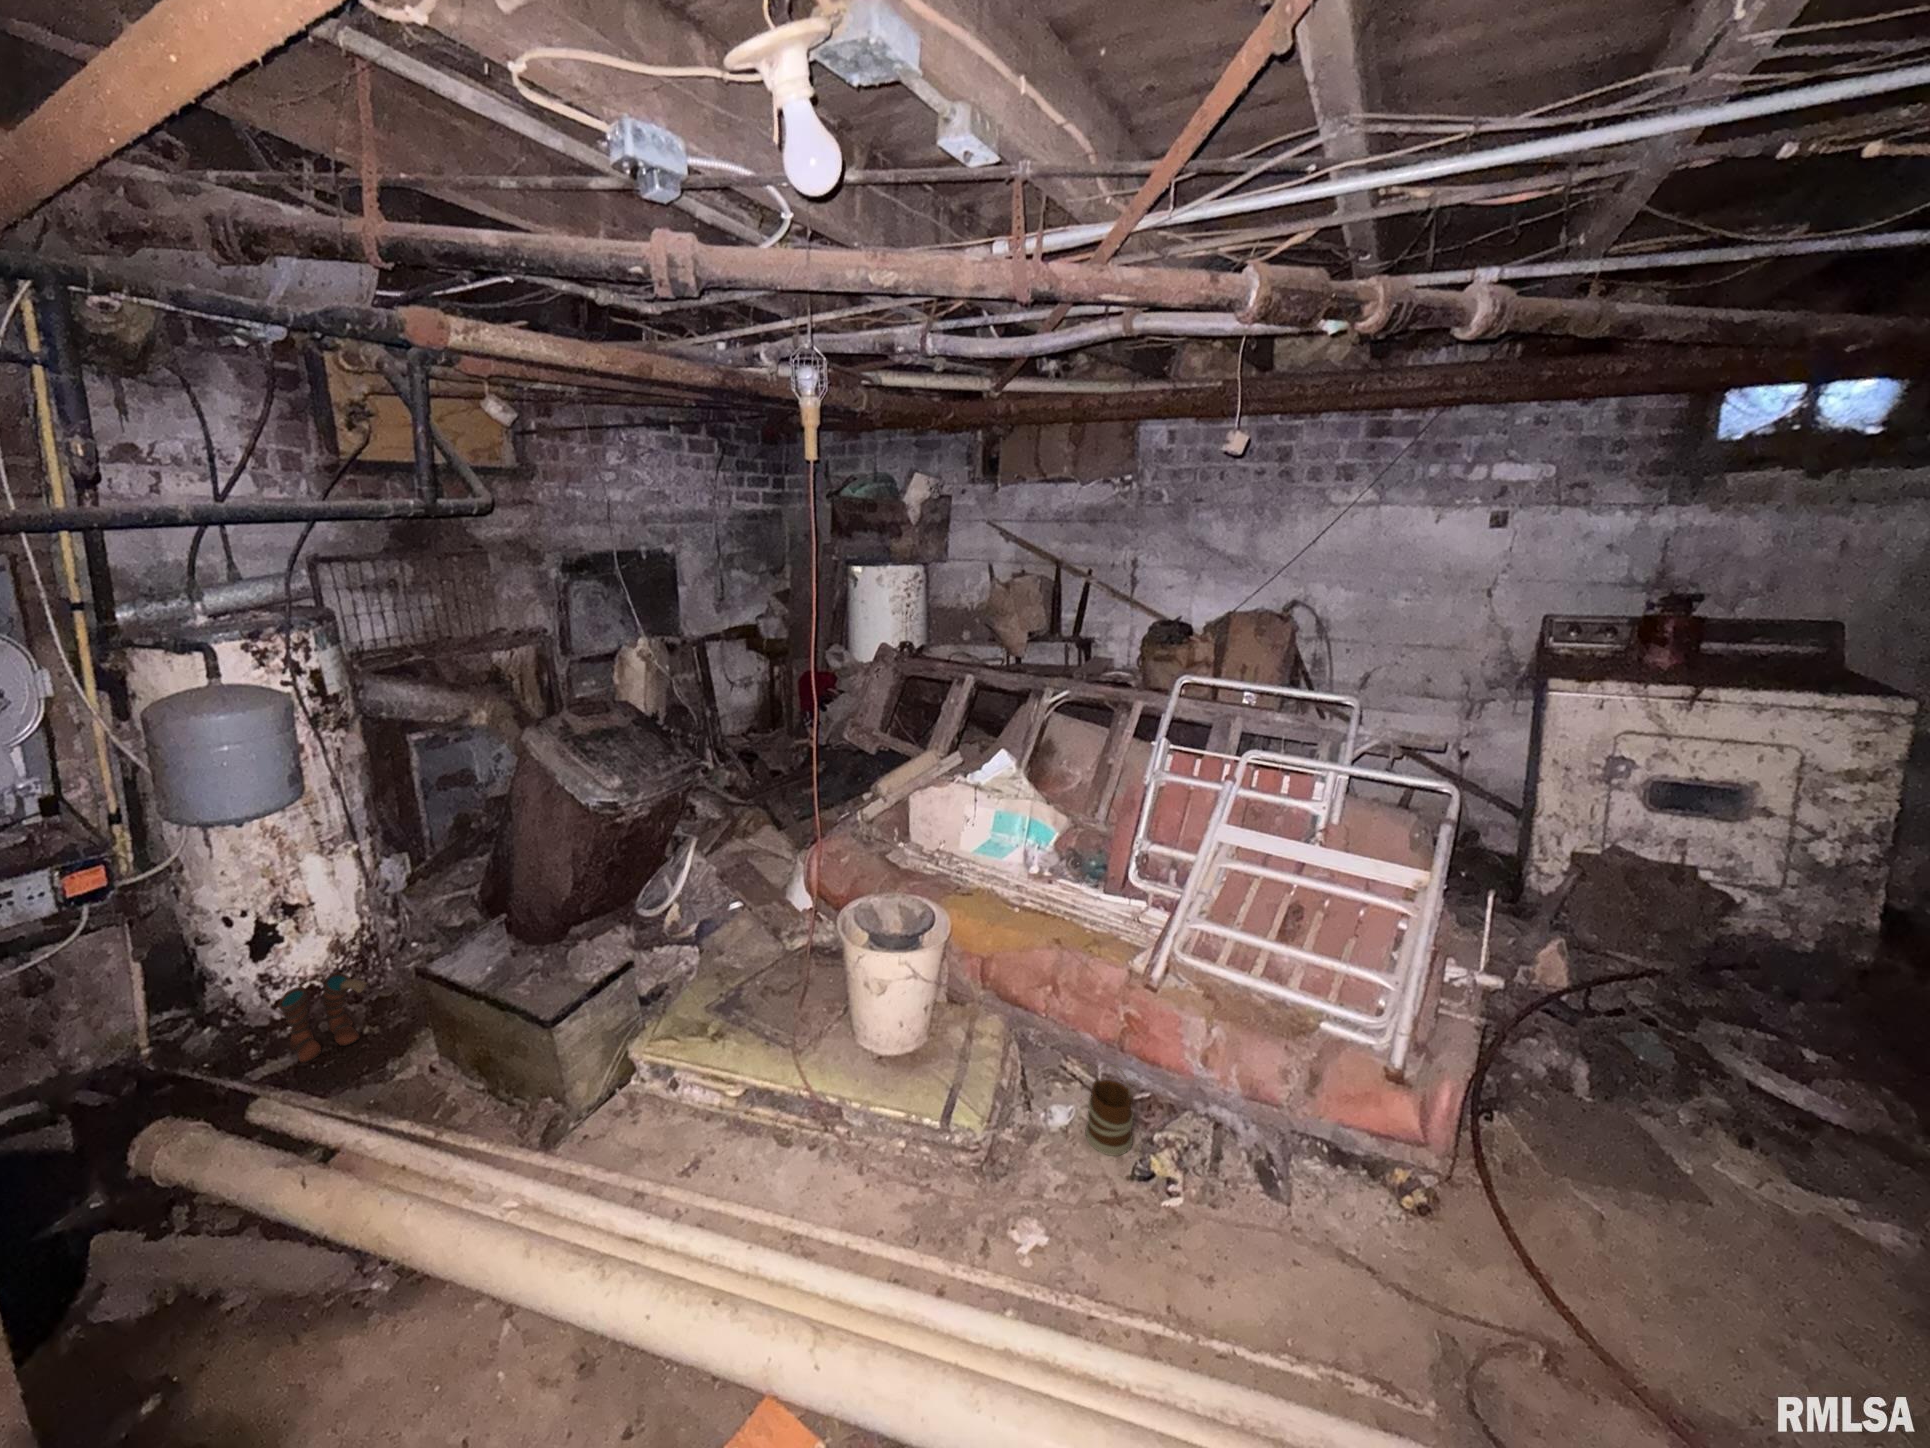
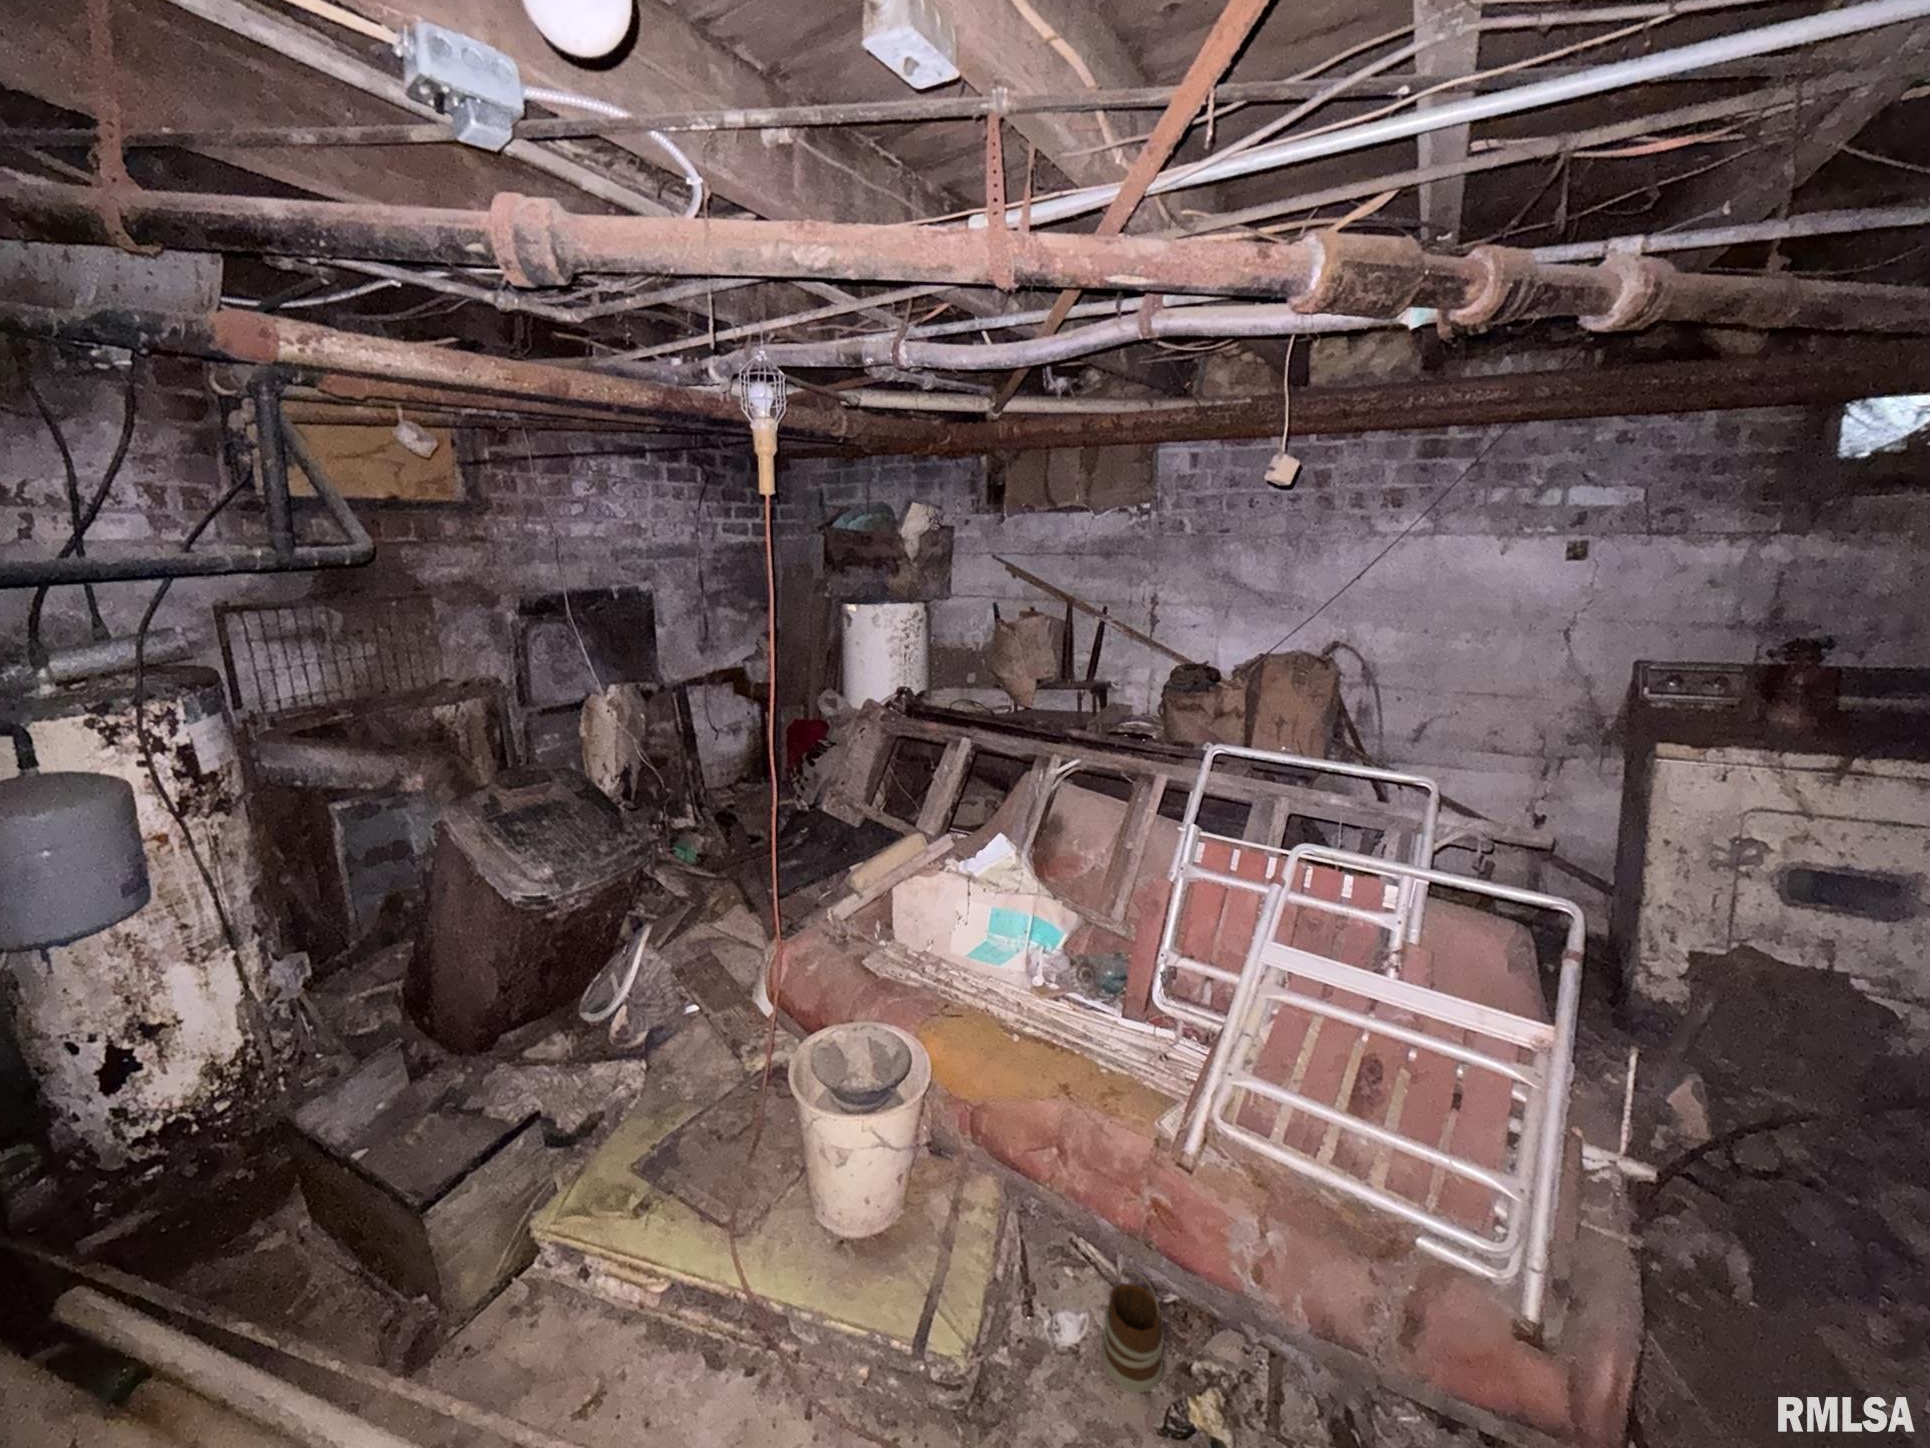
boots: present [278,972,367,1063] -> none [127,1105,244,1224]

